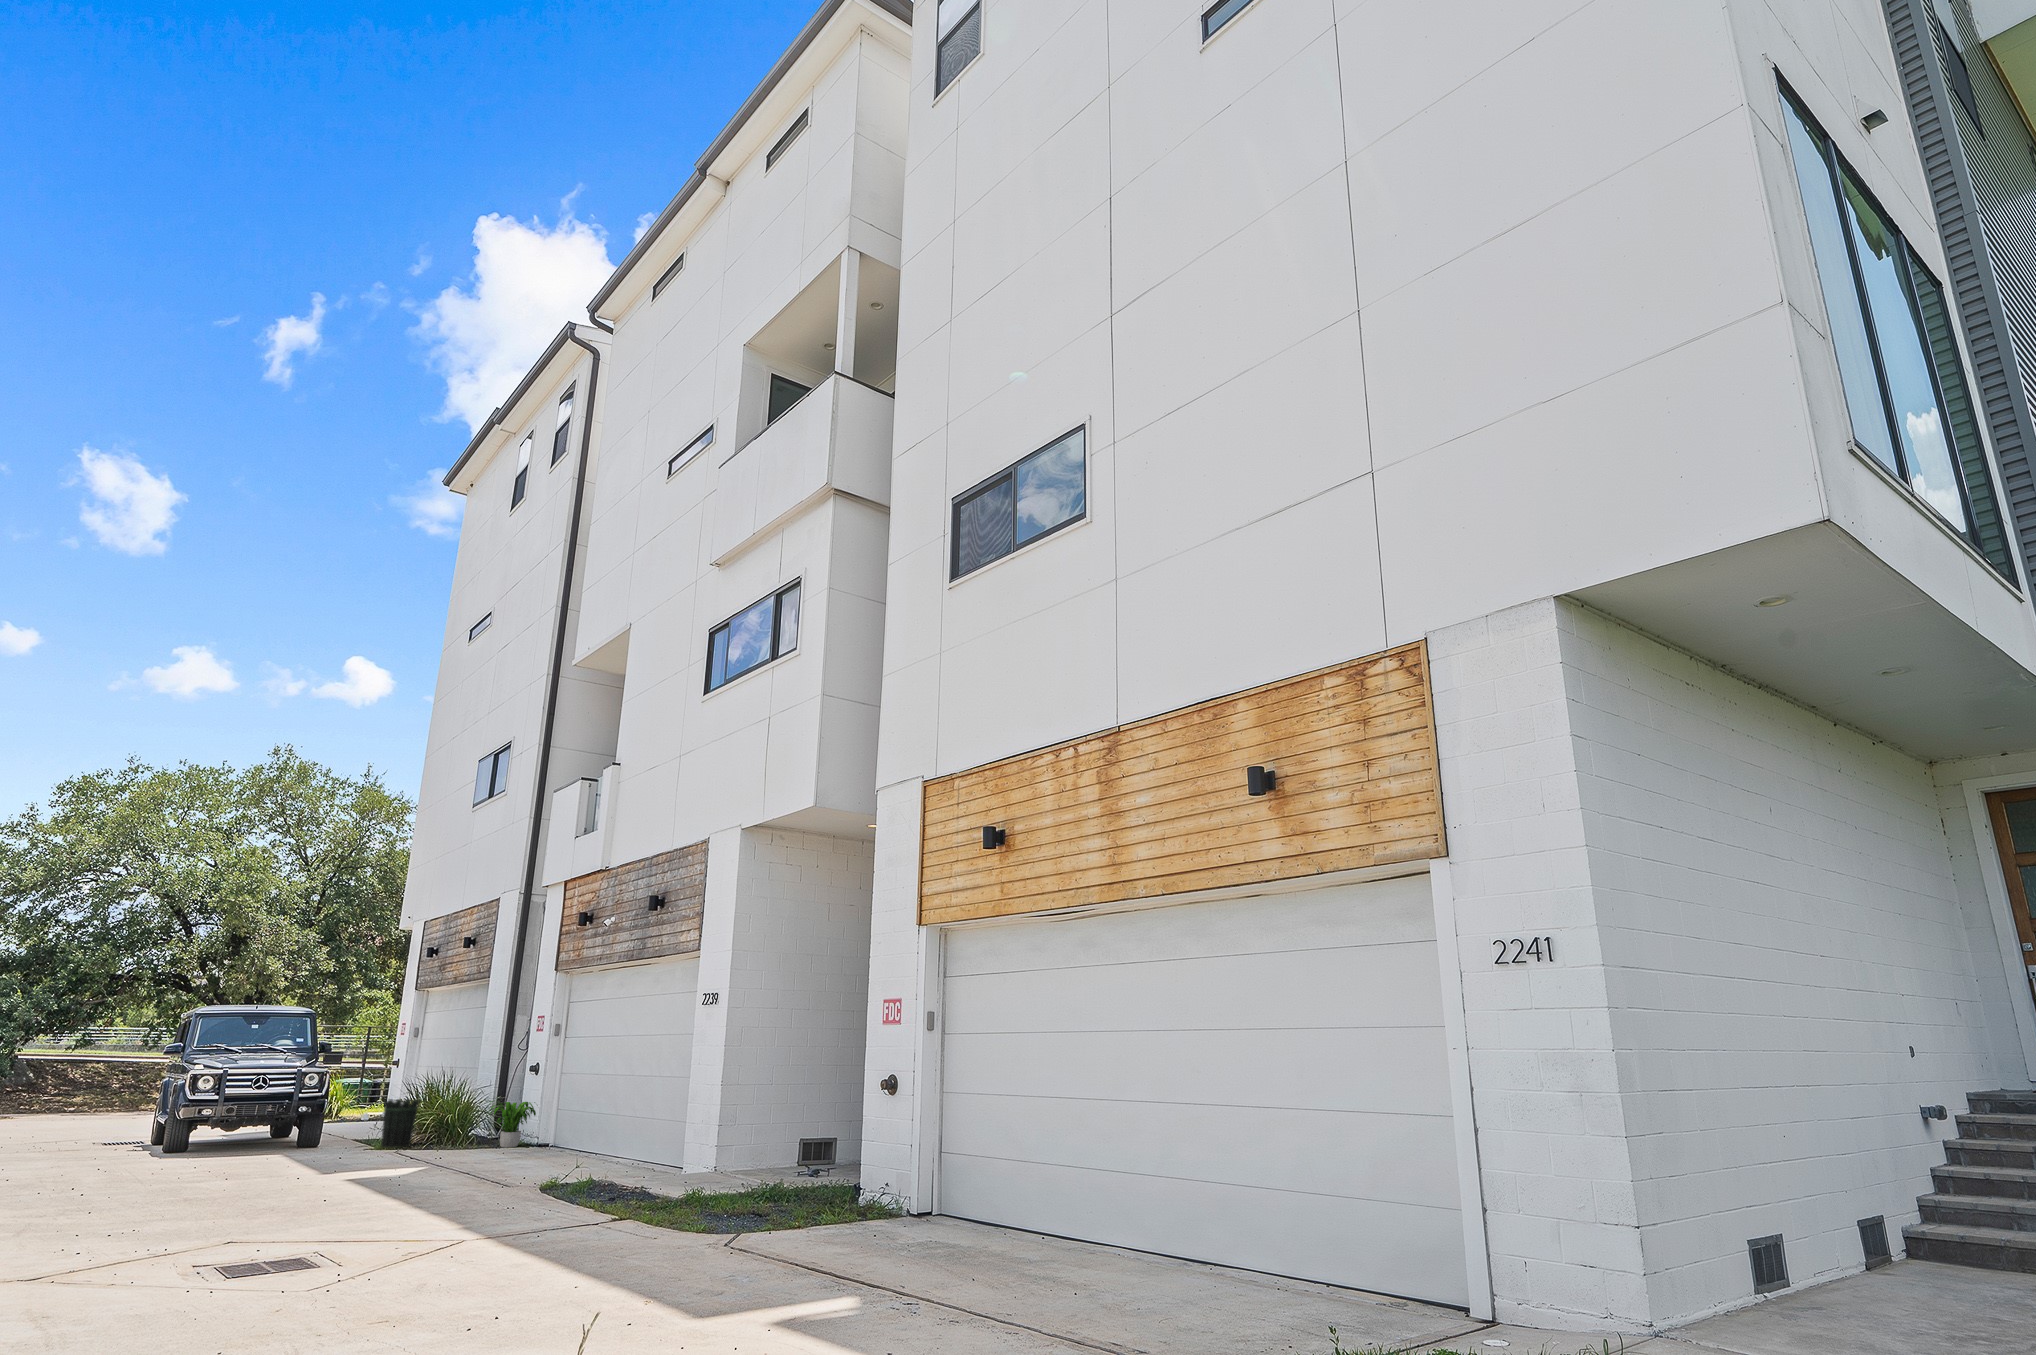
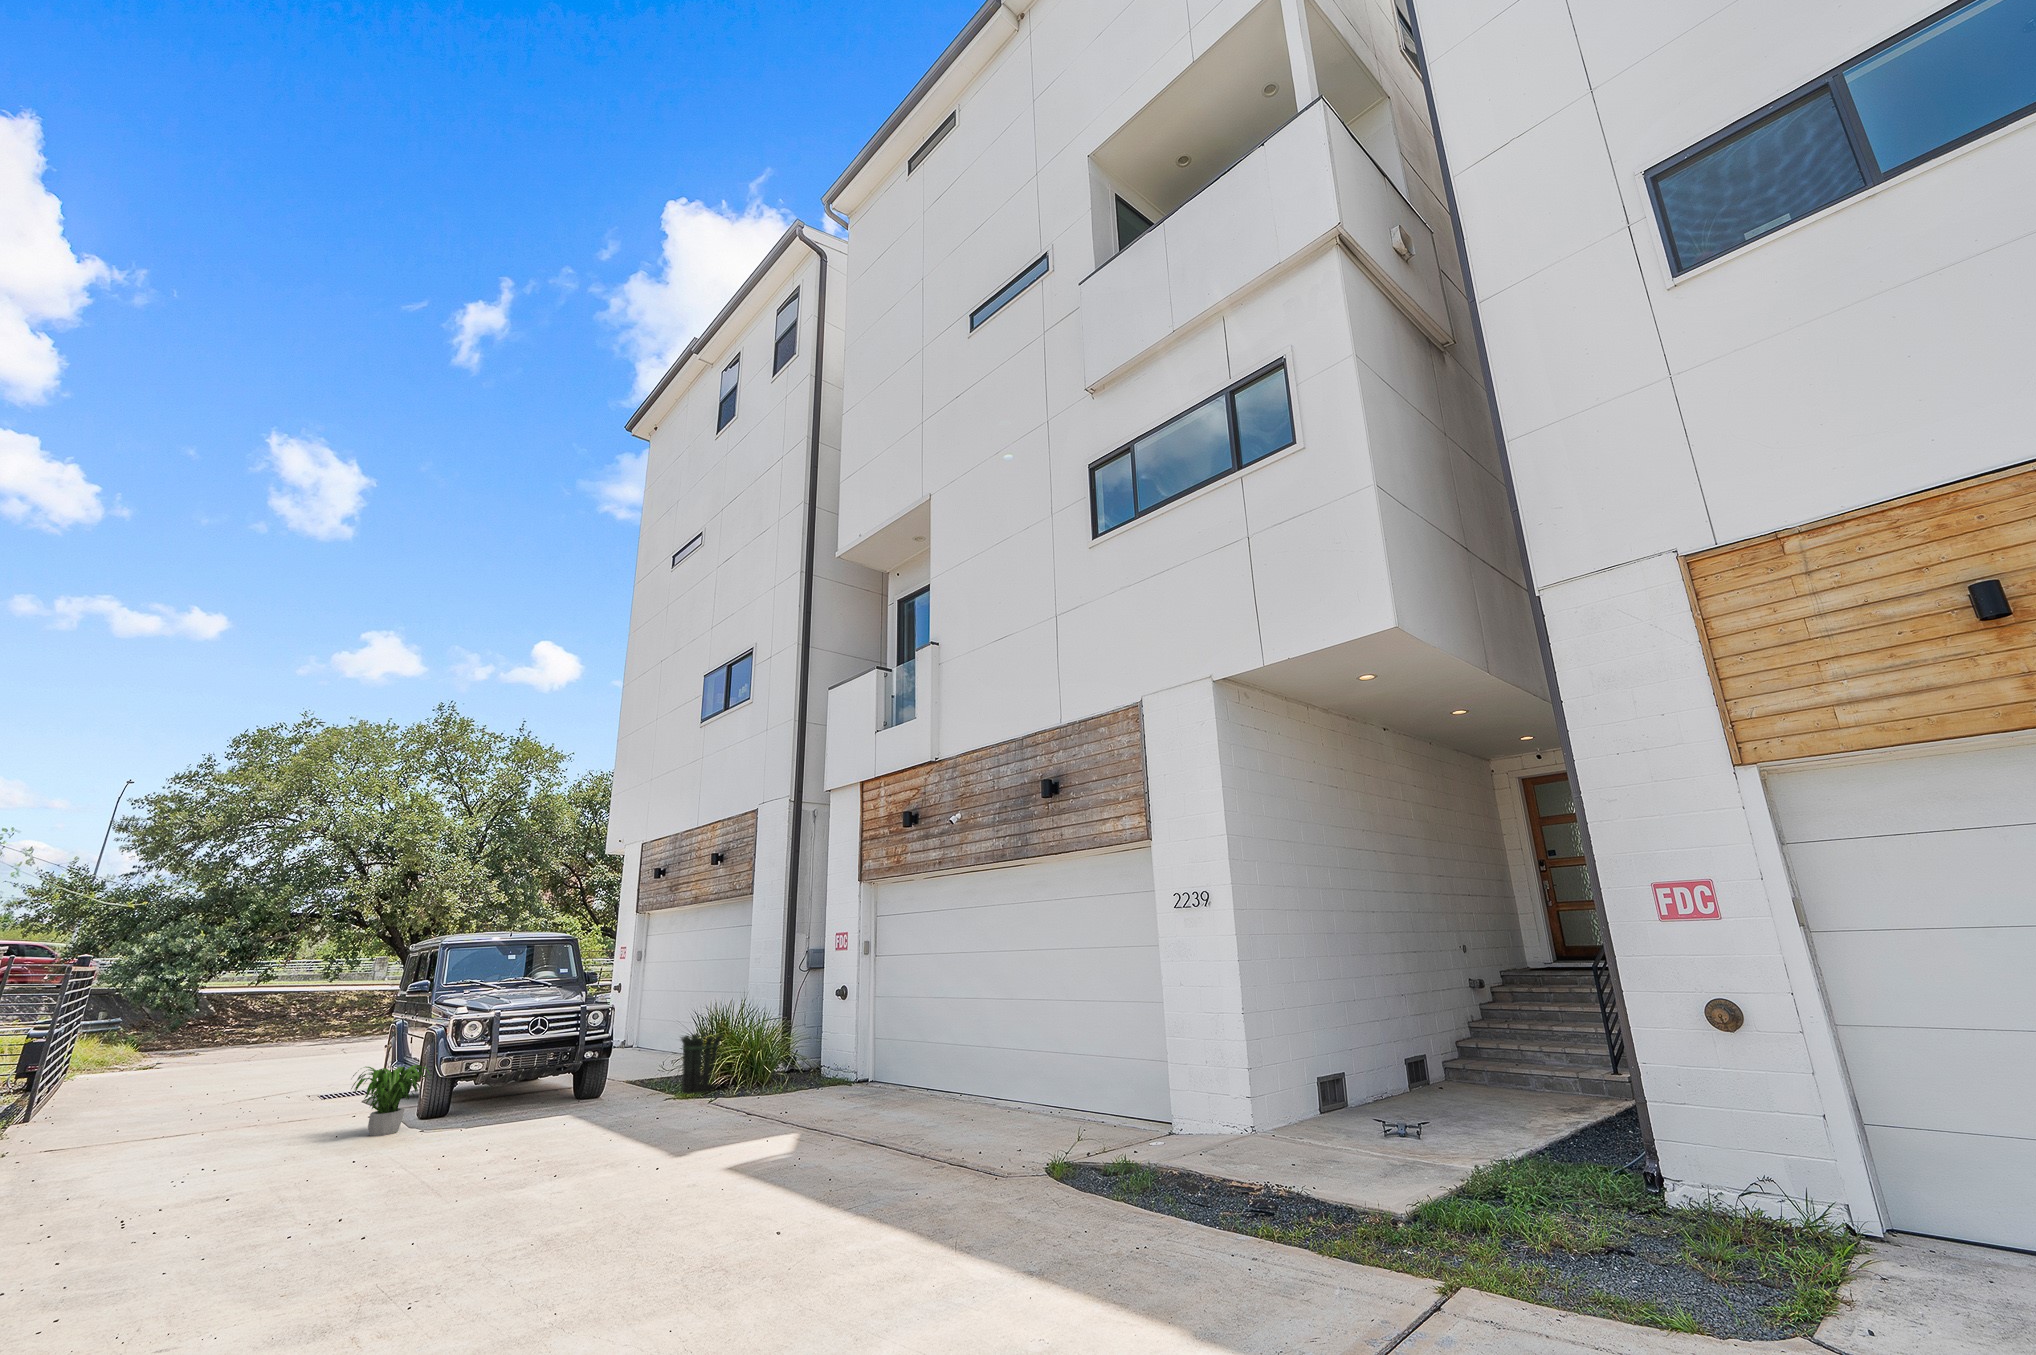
potted plant: present [487,1101,536,1147] -> present [351,1065,430,1136]

